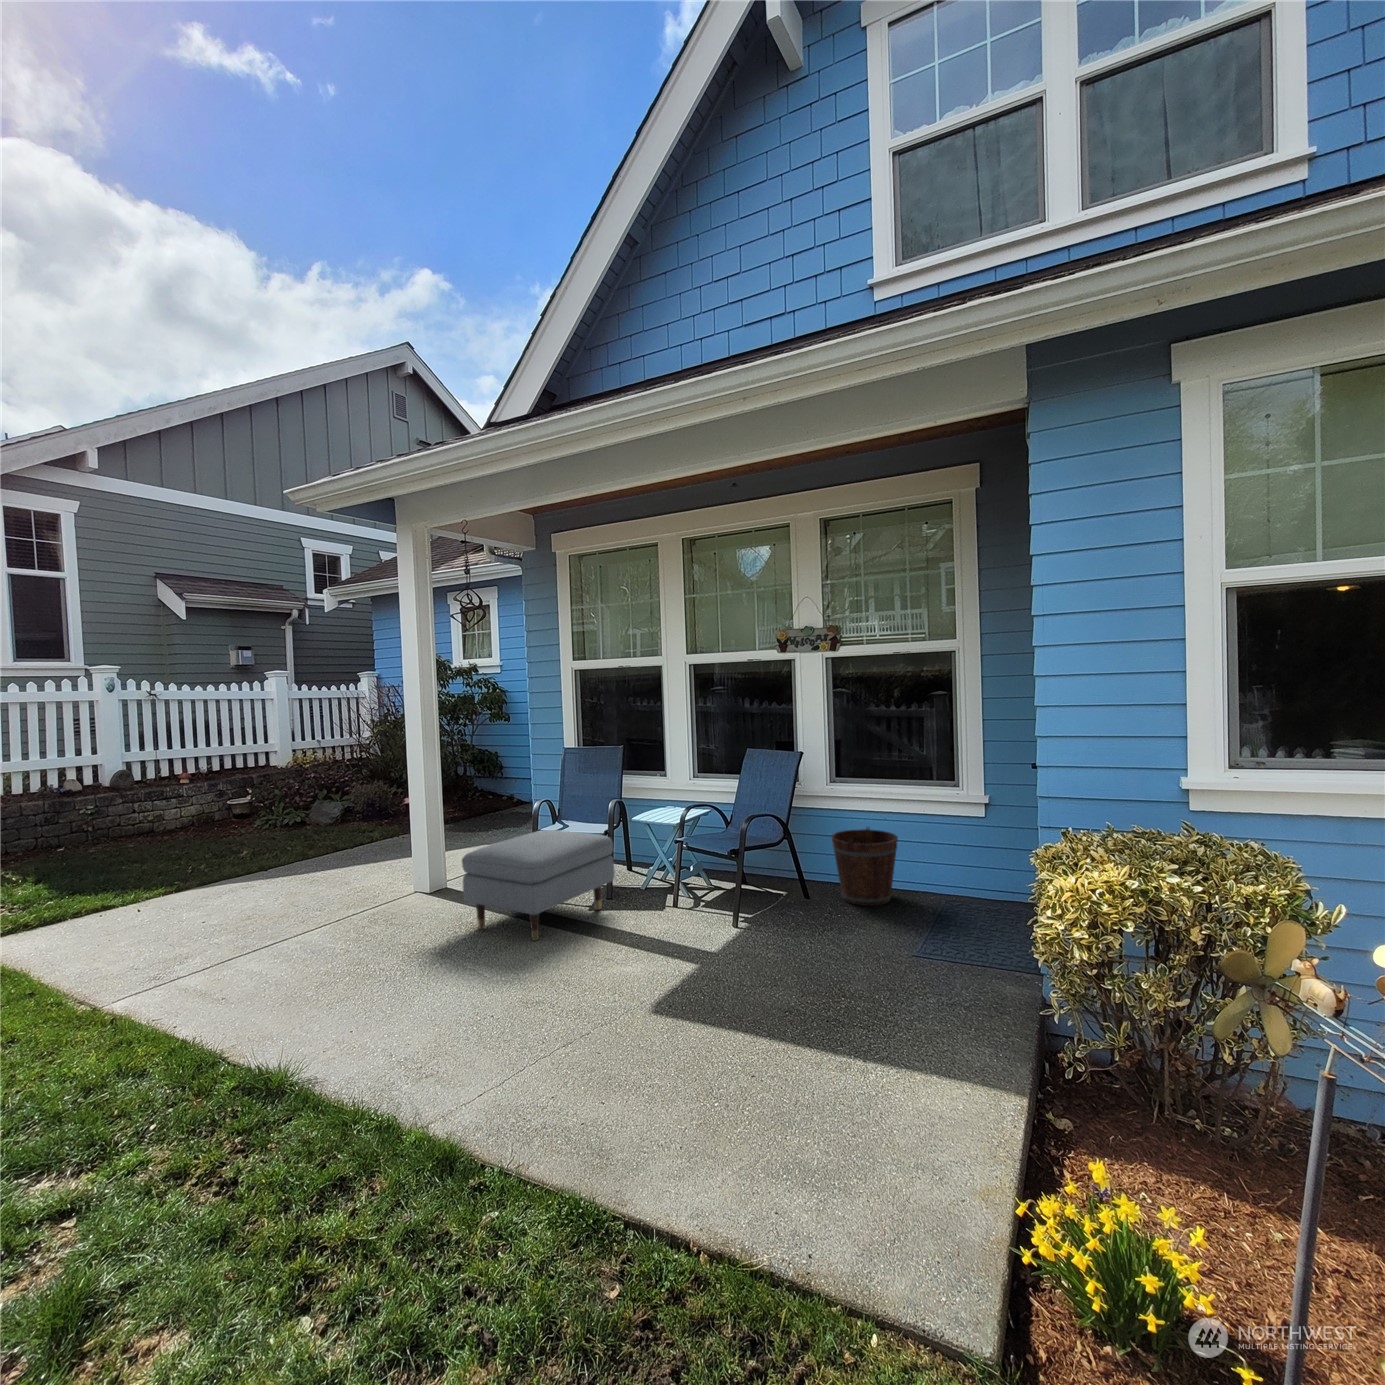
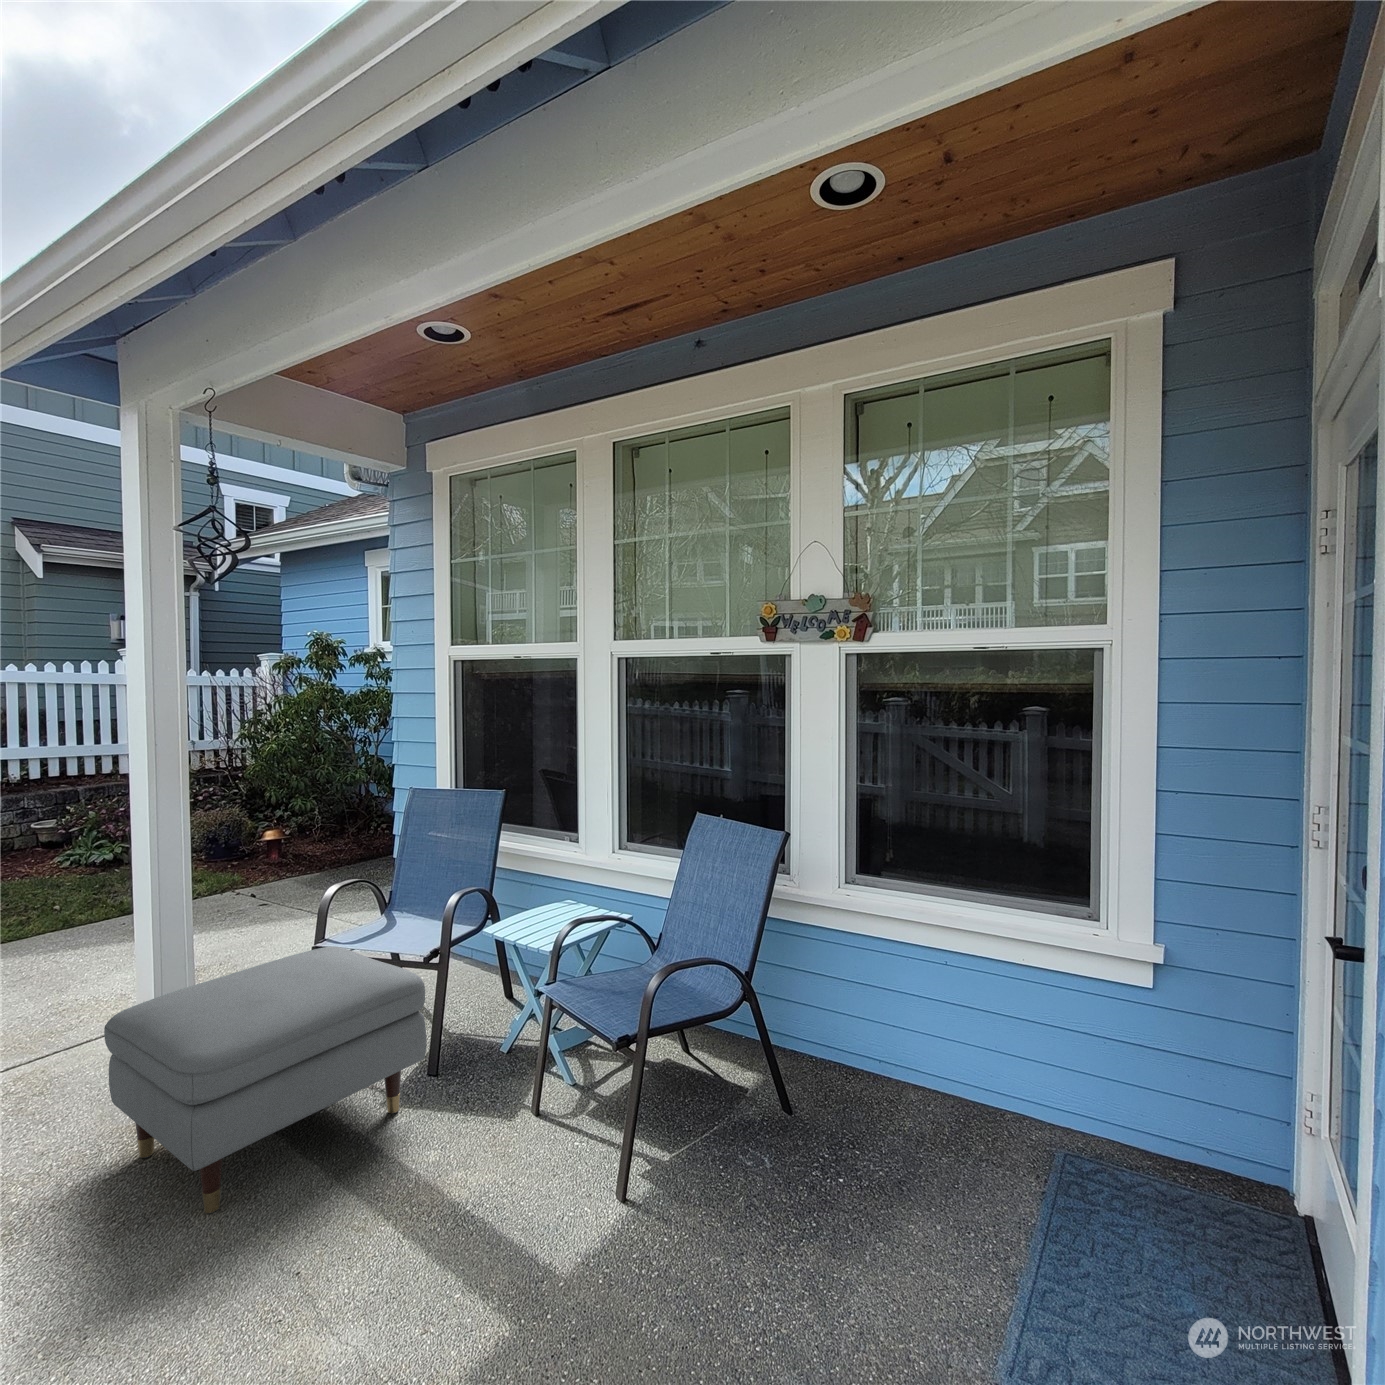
bucket: present [831,827,898,906] -> none [839,976,971,1153]

